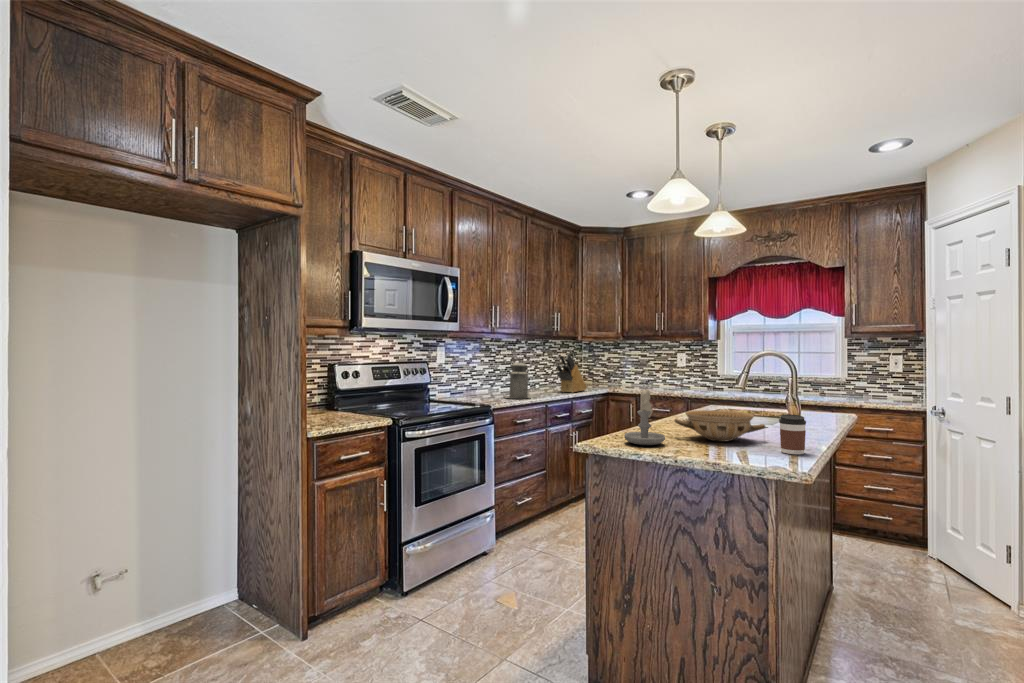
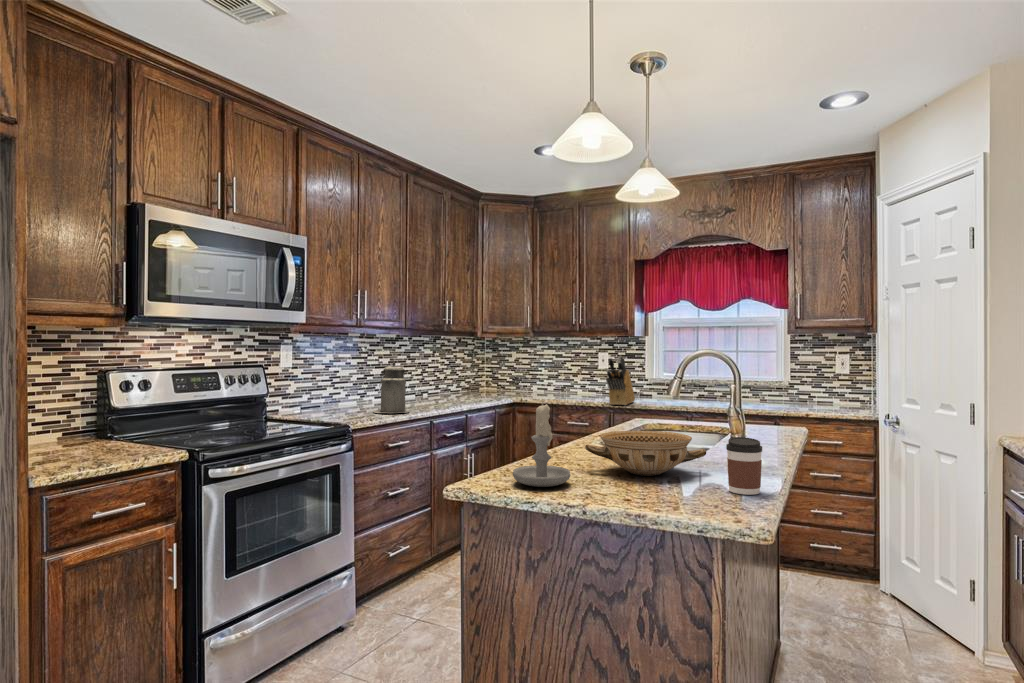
knife block: present [557,354,587,393] -> present [606,356,635,405]

